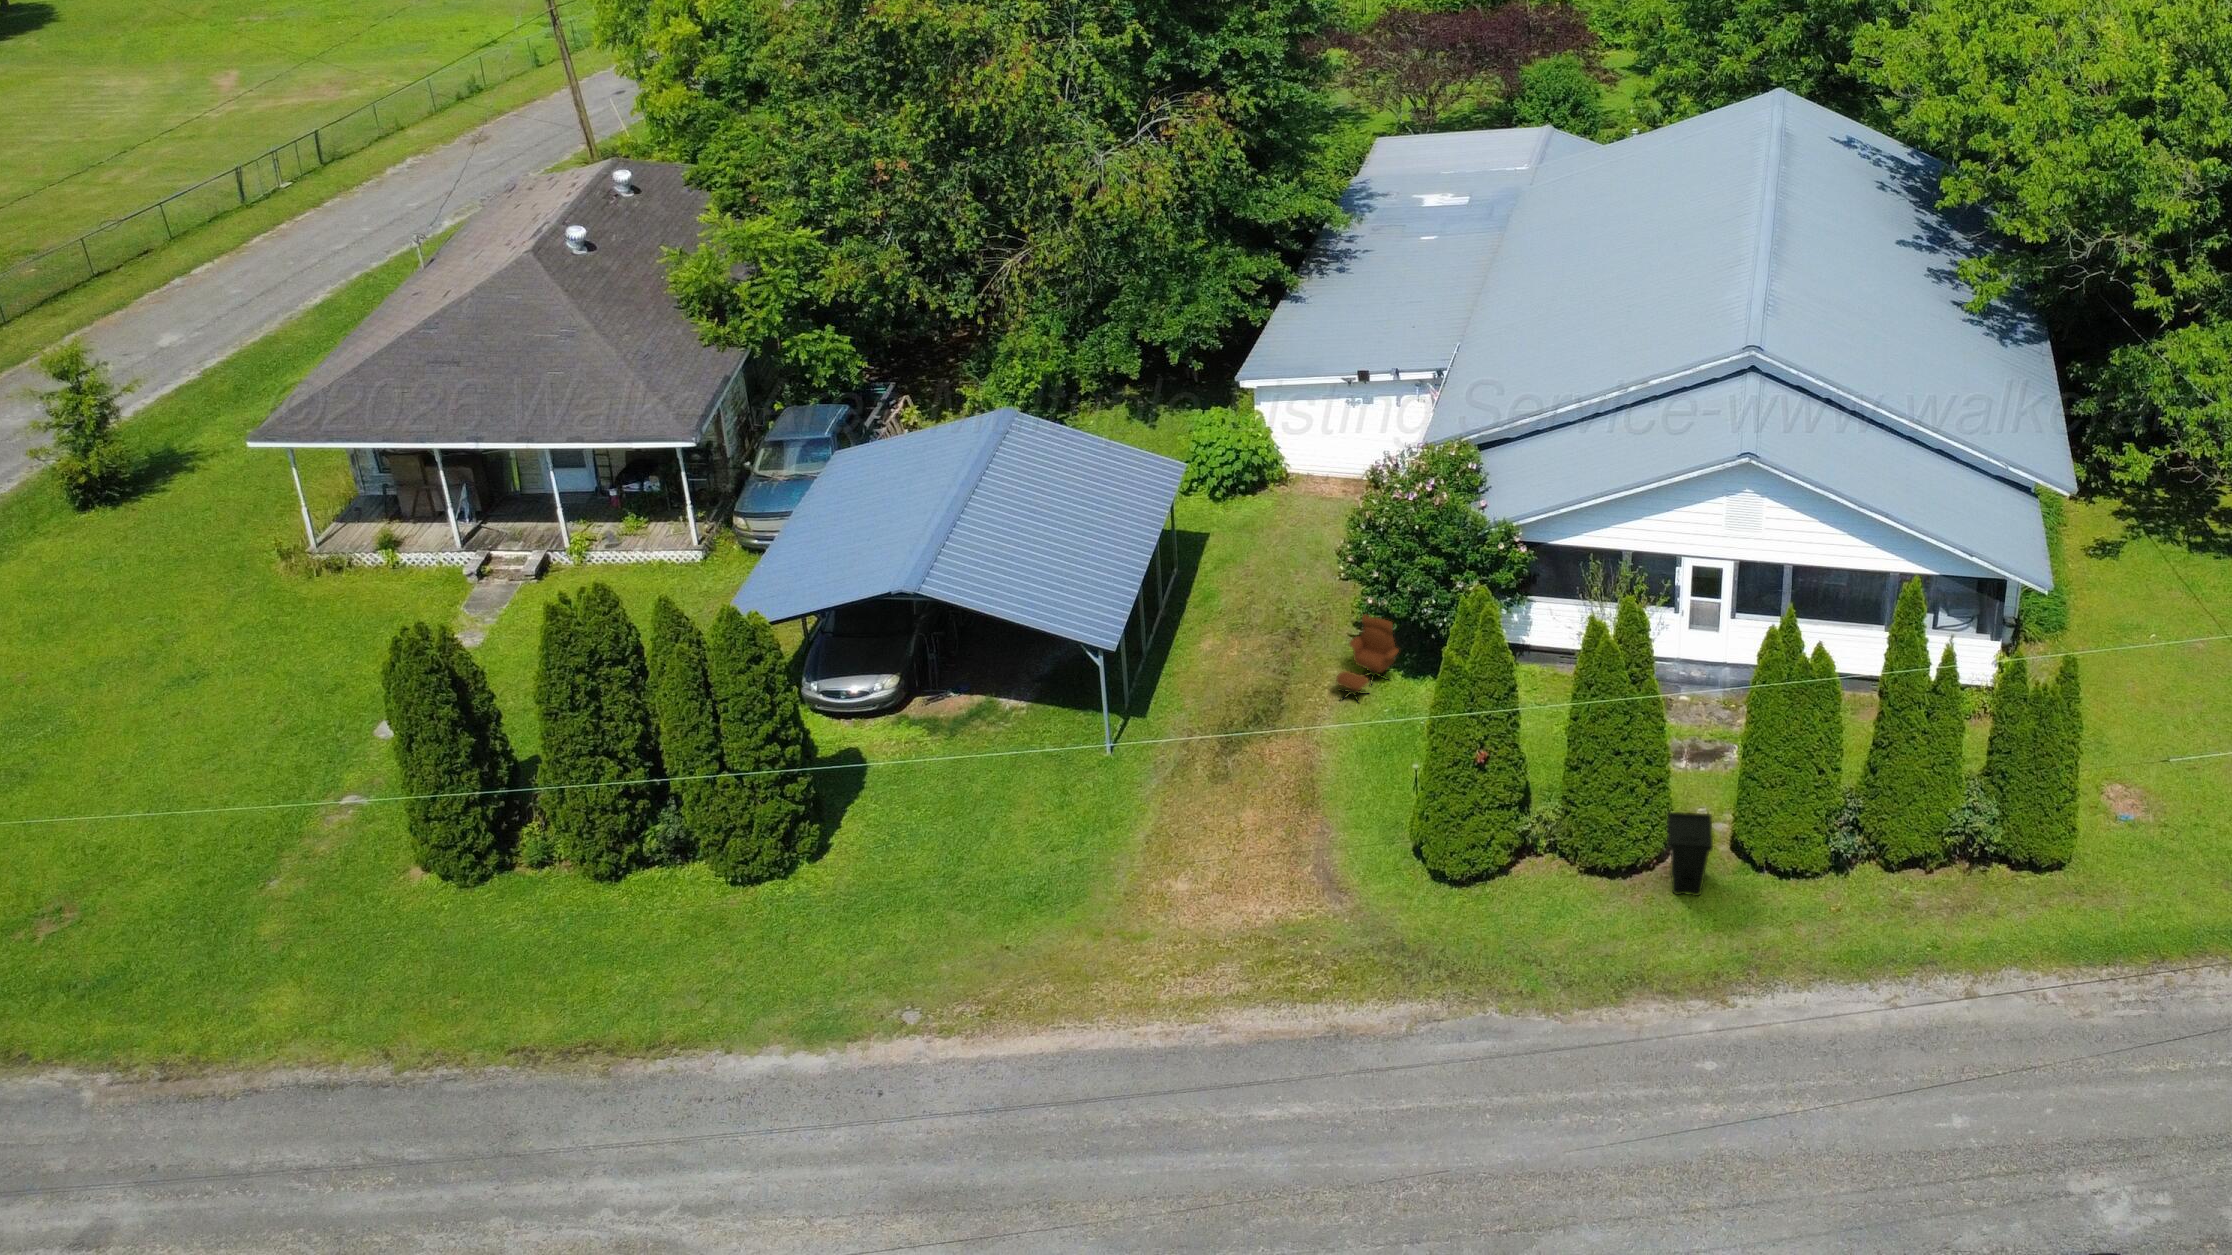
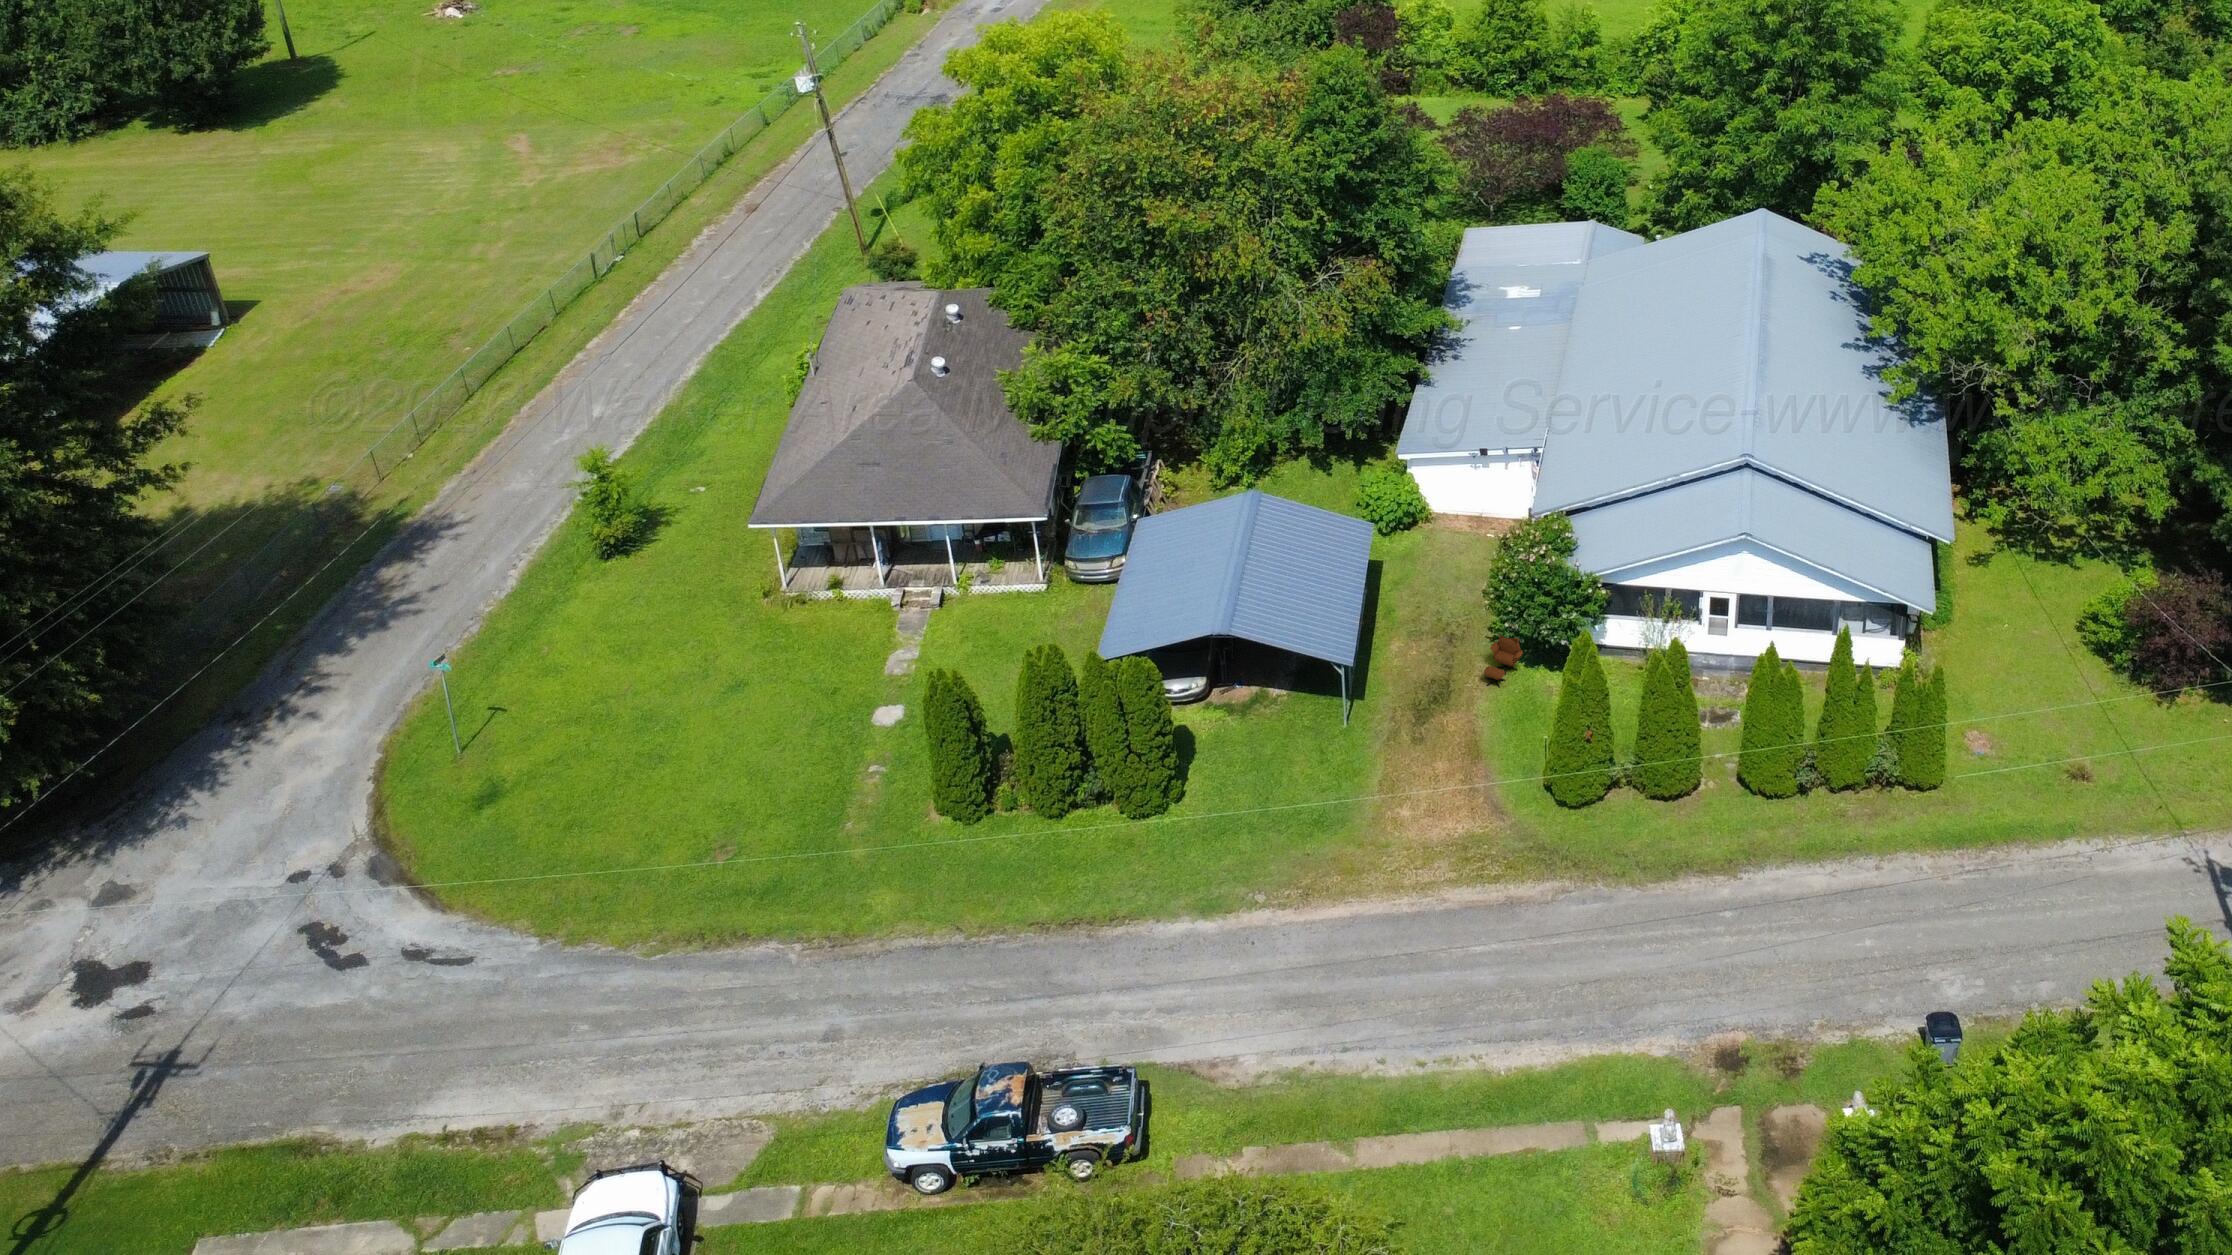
trash can: present [1667,812,1713,896] -> none [1699,762,1728,812]

